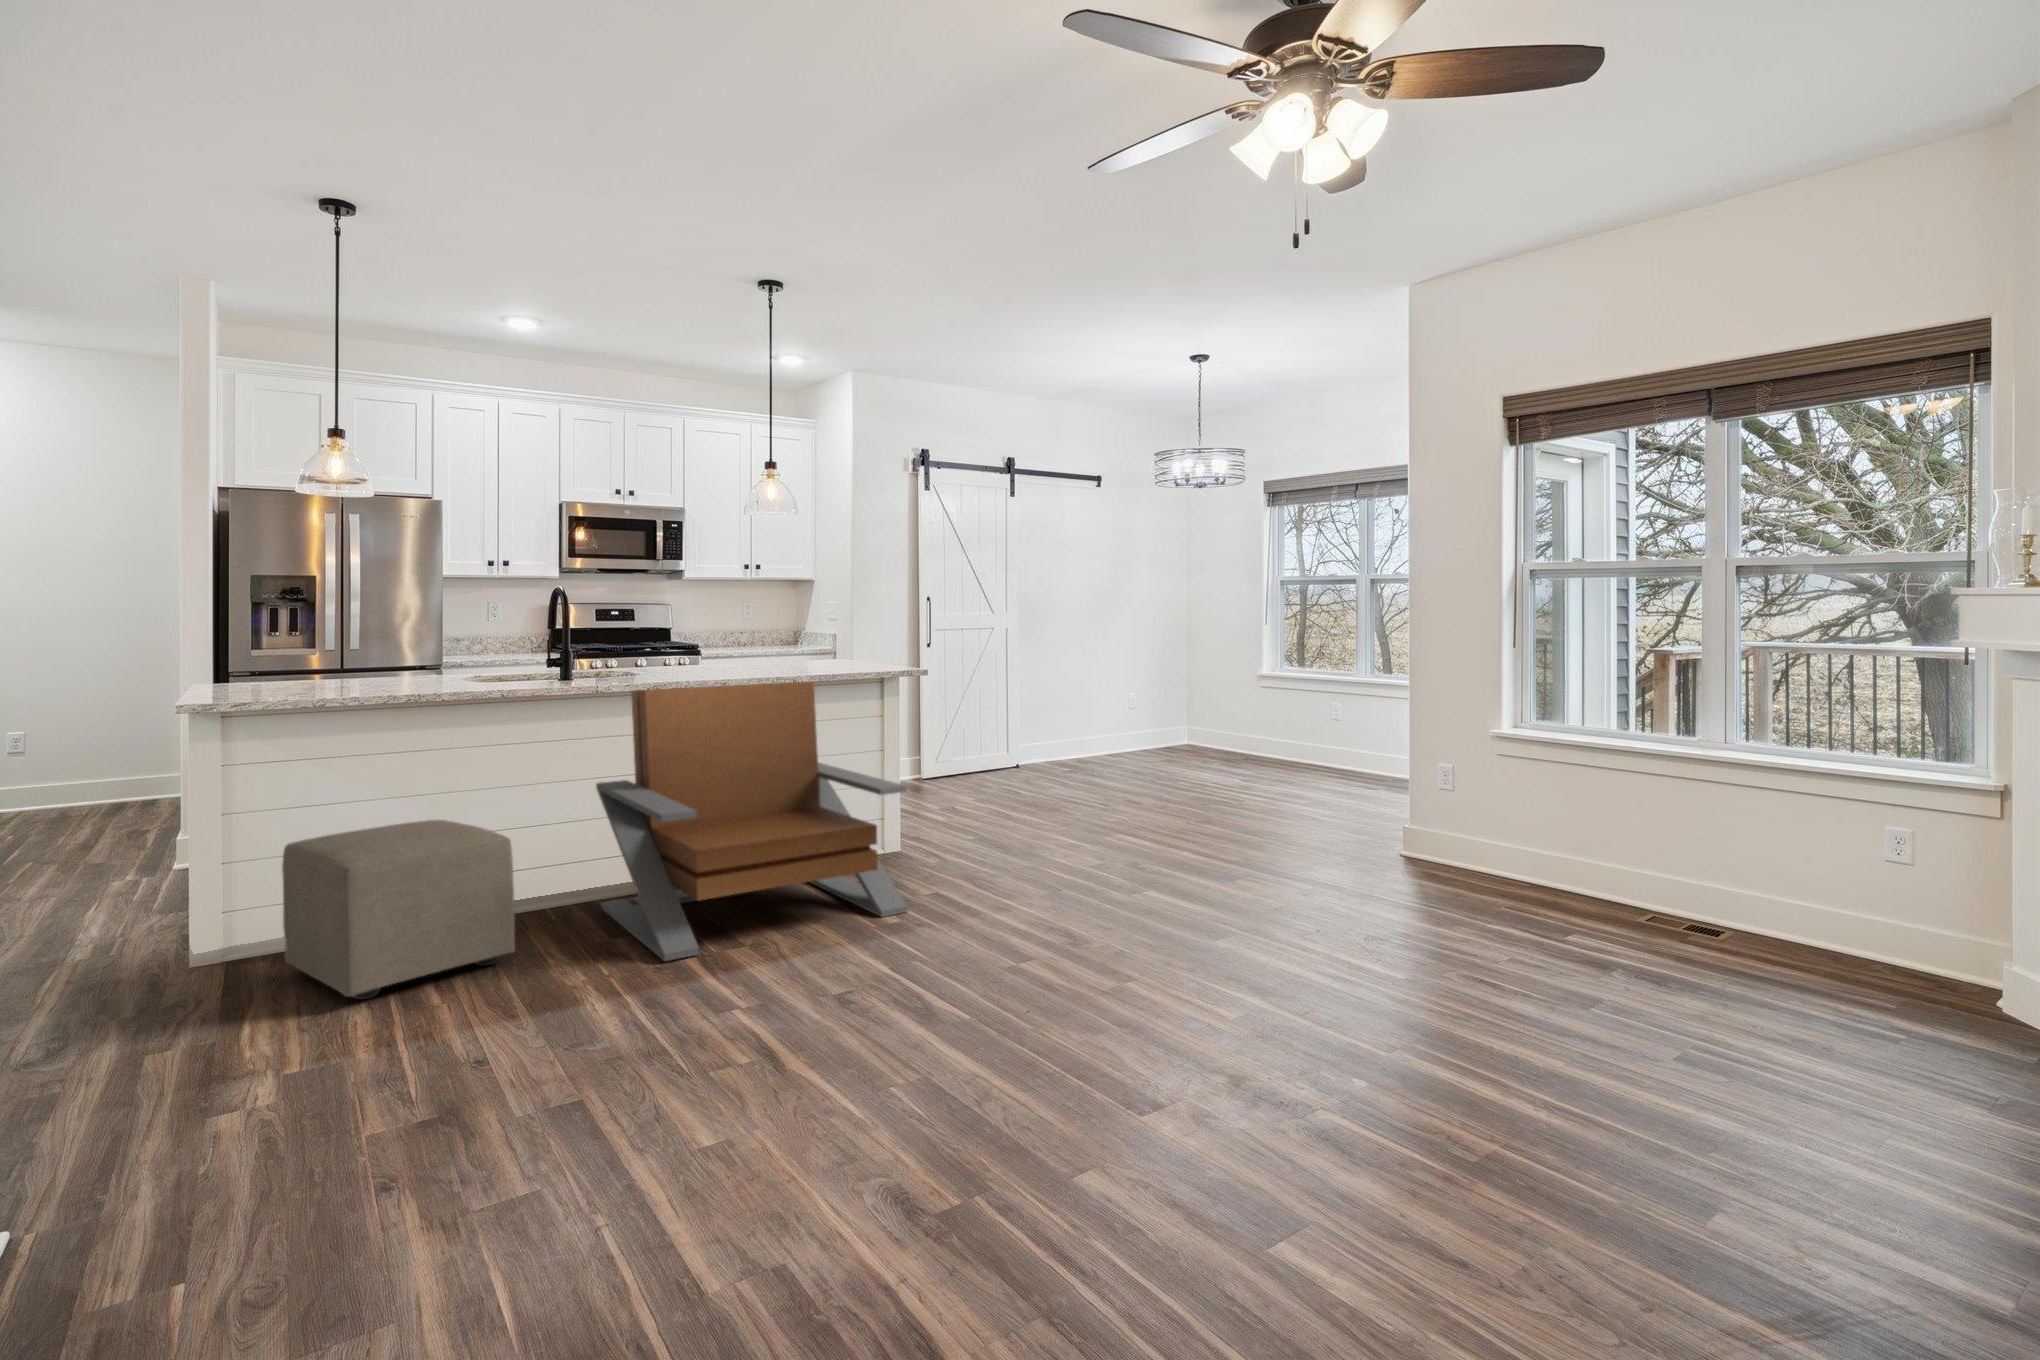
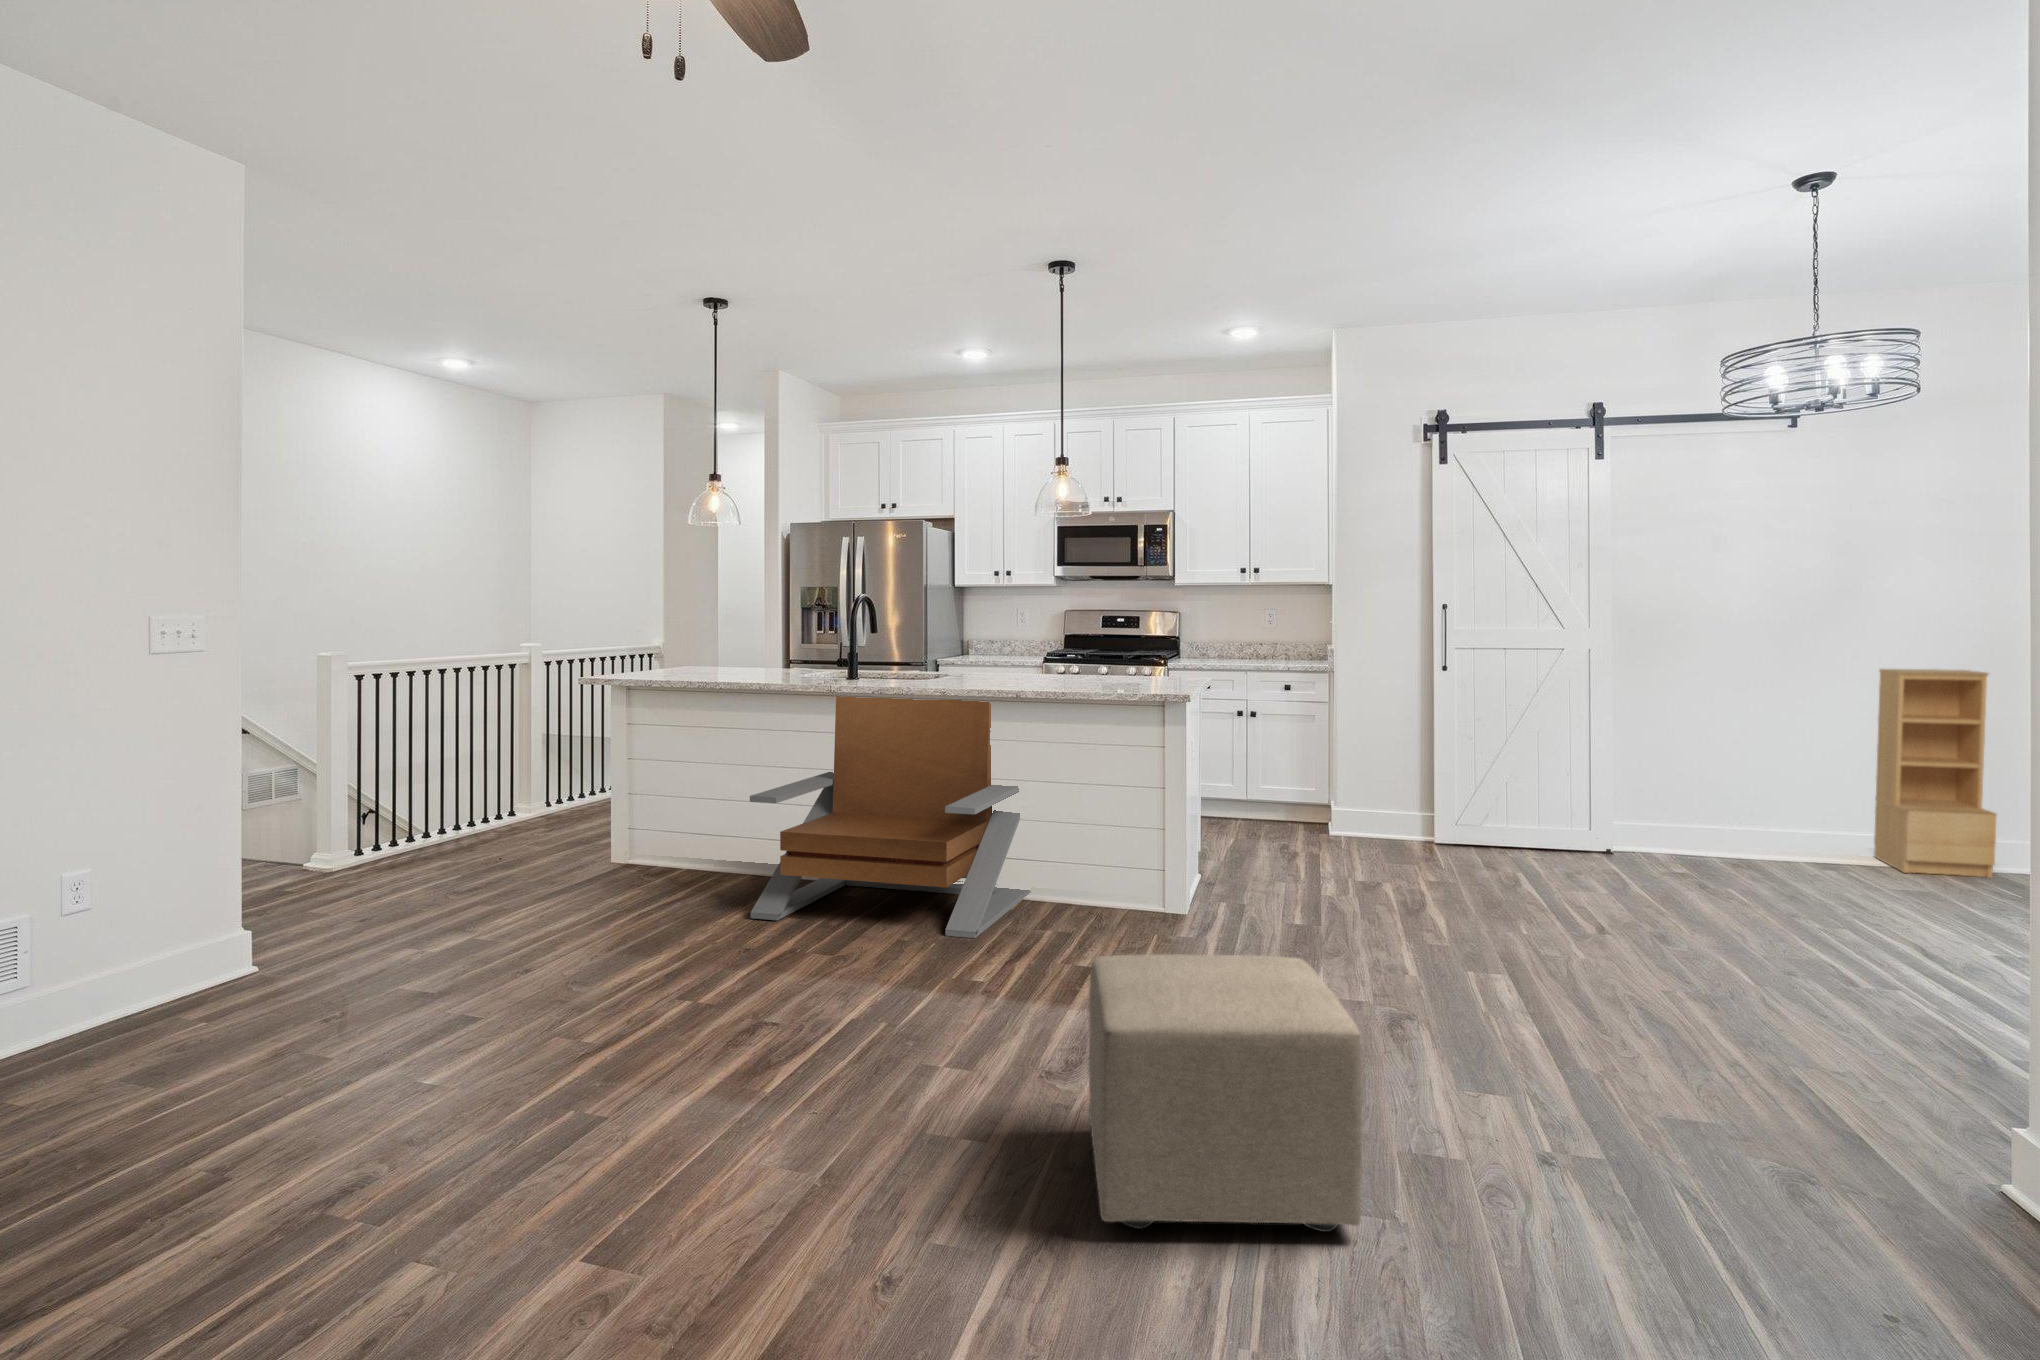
bookshelf: none [1138,638,1203,757] -> present [1874,669,1997,878]
ottoman: present [282,820,515,999] -> present [1089,954,1363,1232]

